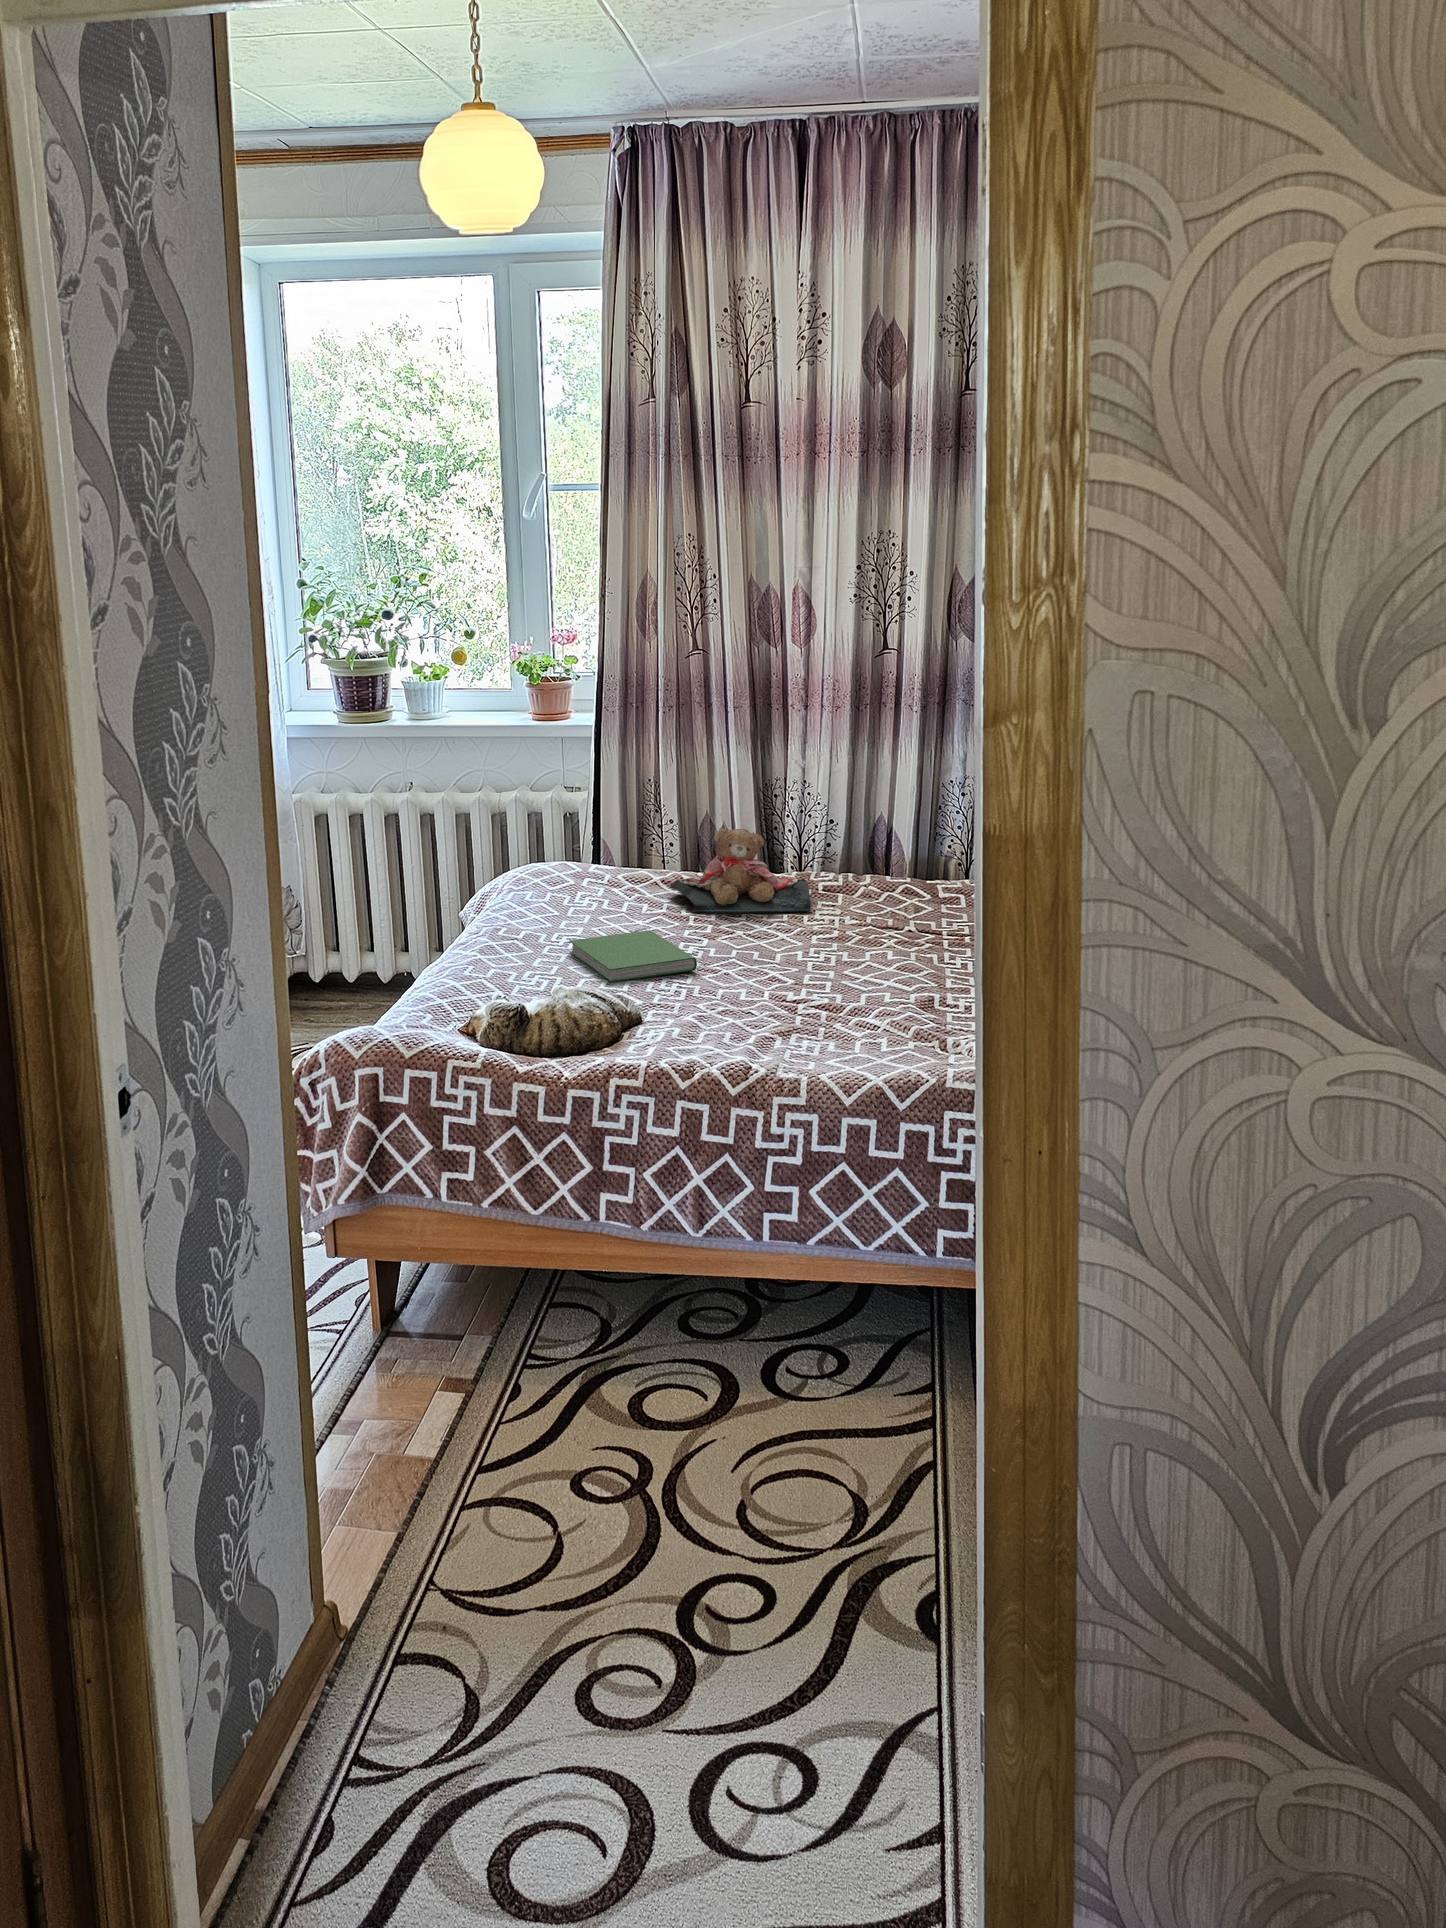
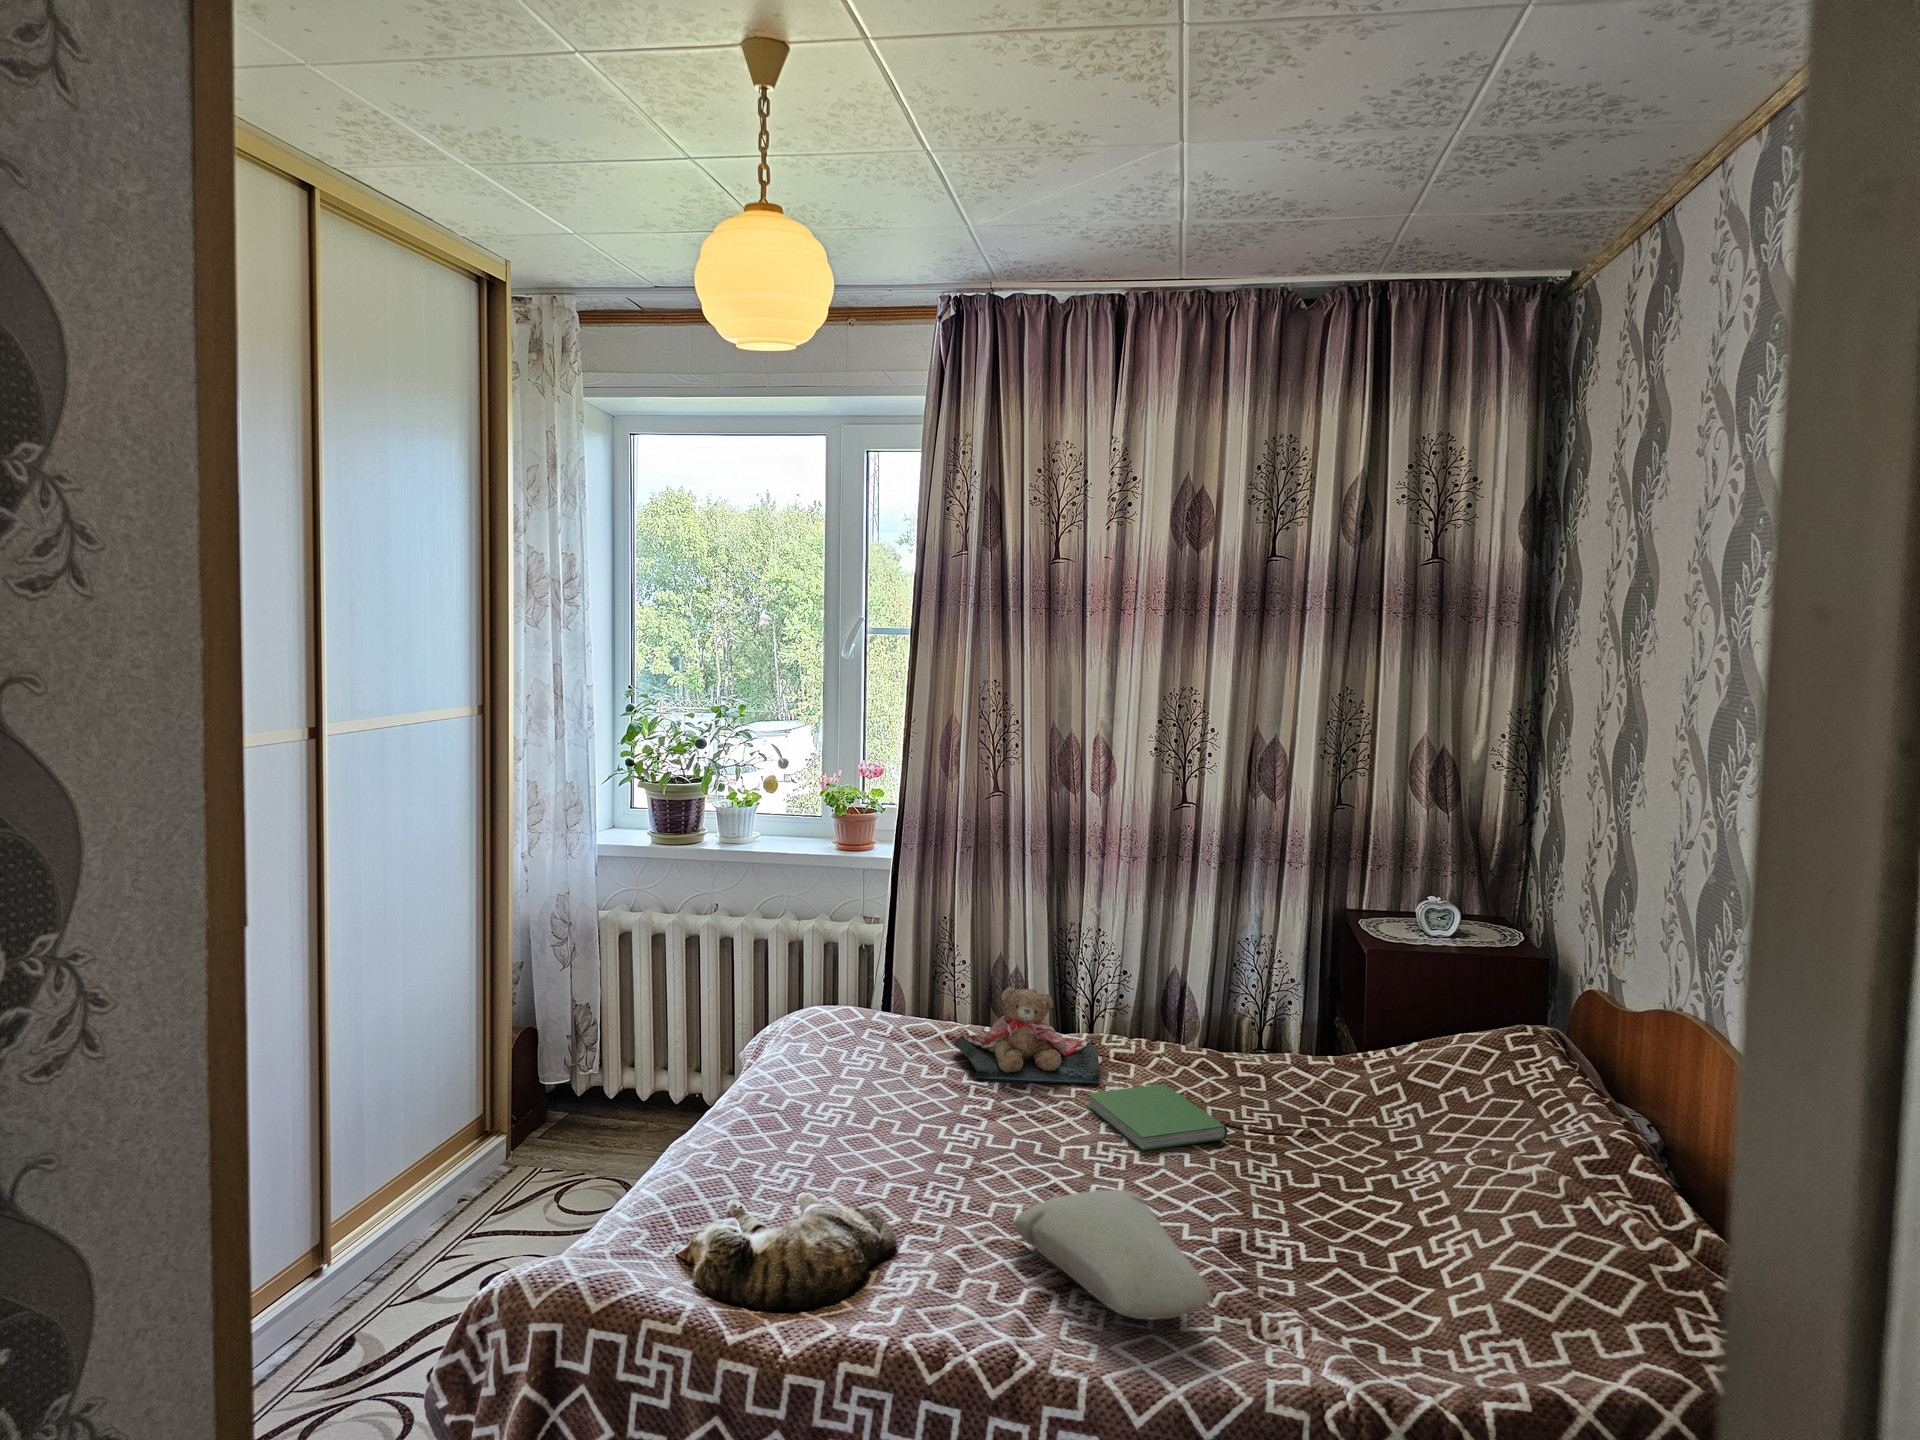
hardcover book: present [569,930,697,983] -> present [1087,1084,1227,1151]
pillow: none [742,963,905,1038] -> present [1014,1190,1212,1319]

